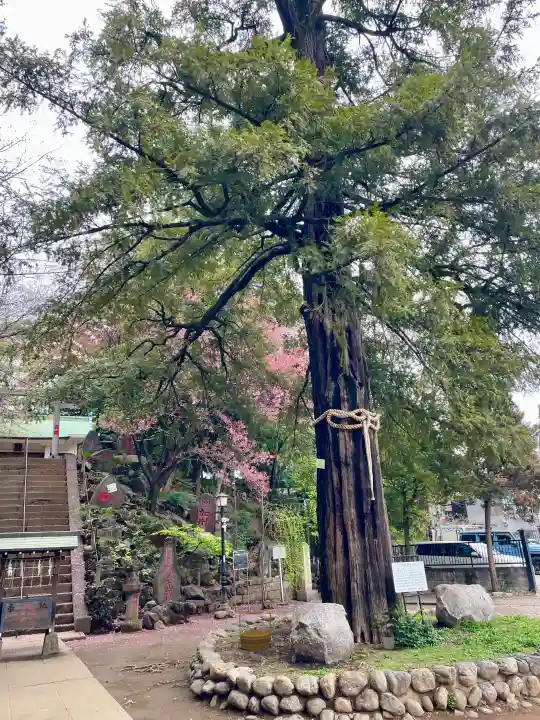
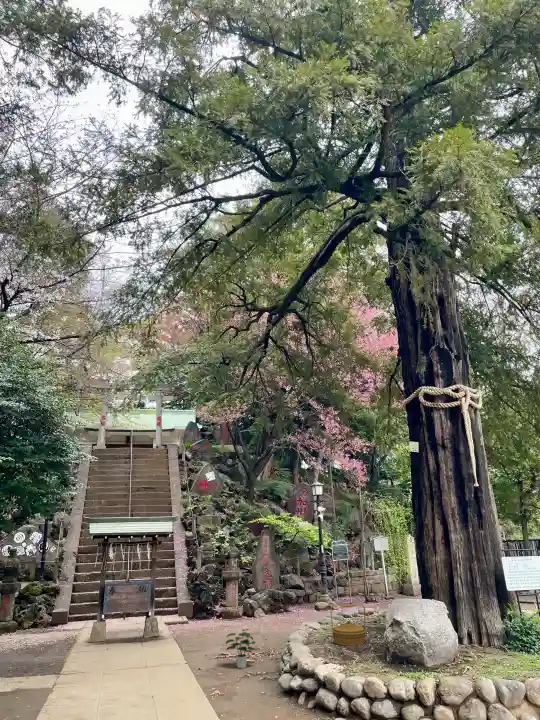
potted plant: present [369,608,403,649] -> present [226,629,256,668]

